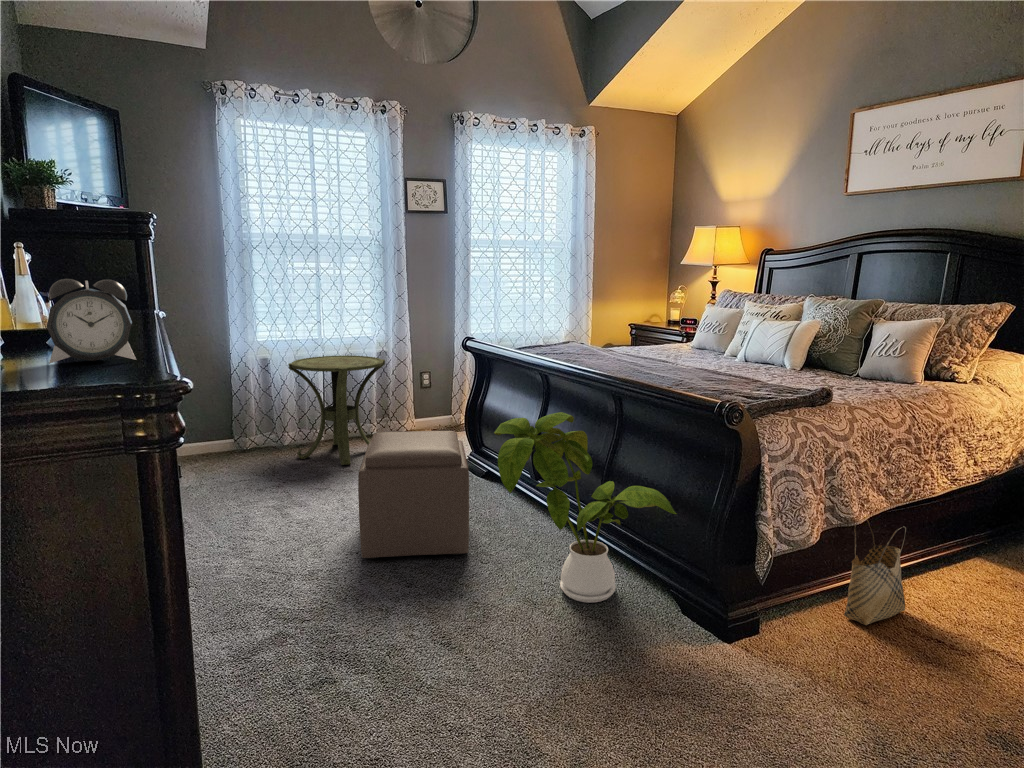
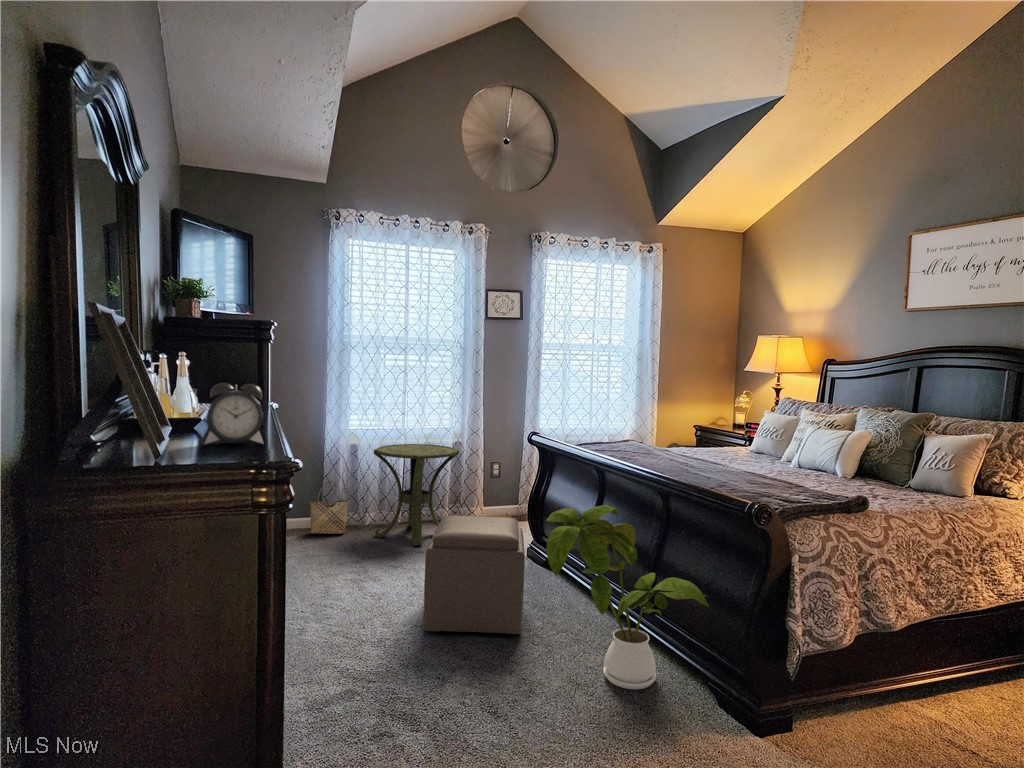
woven basket: present [844,520,906,625] -> present [310,482,348,534]

